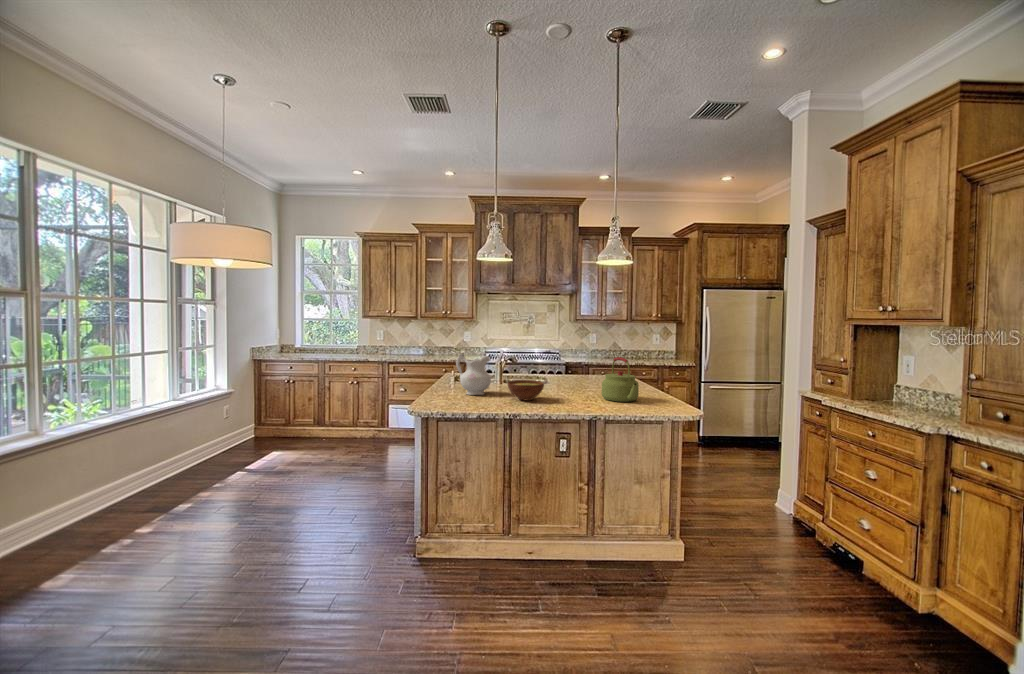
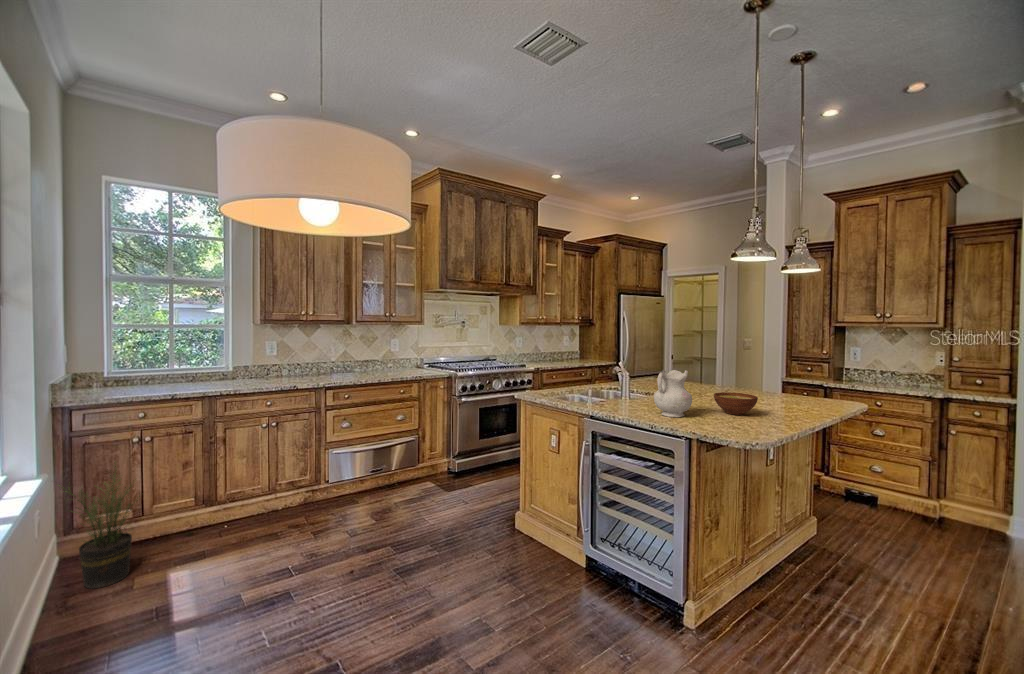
kettle: present [601,357,639,402] -> none [753,362,805,404]
potted plant: none [231,387,274,449] -> present [59,466,140,589]

